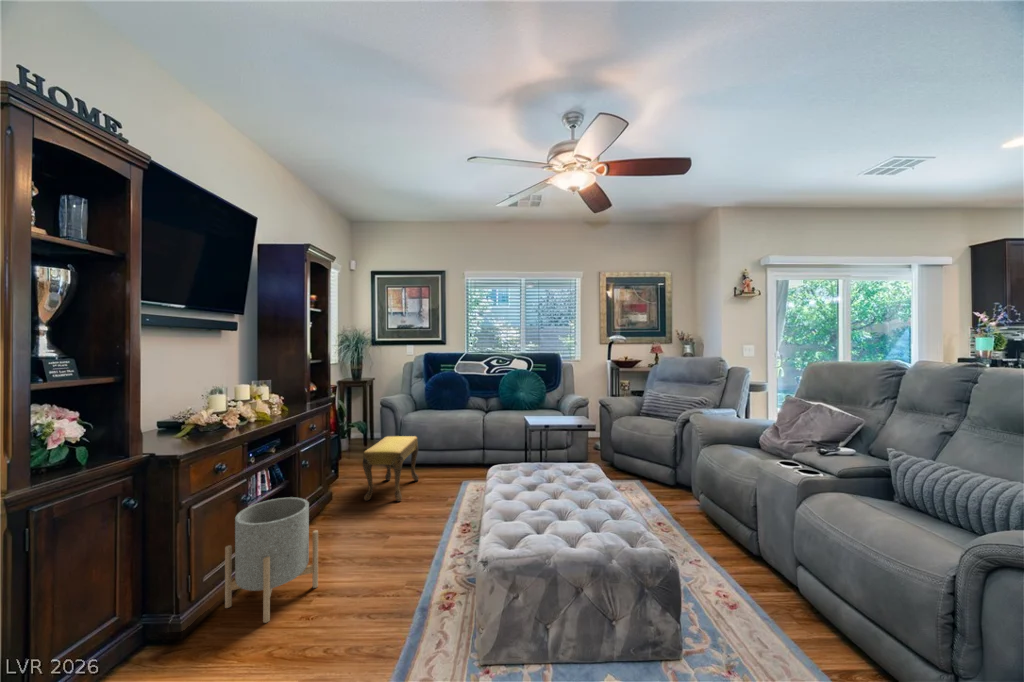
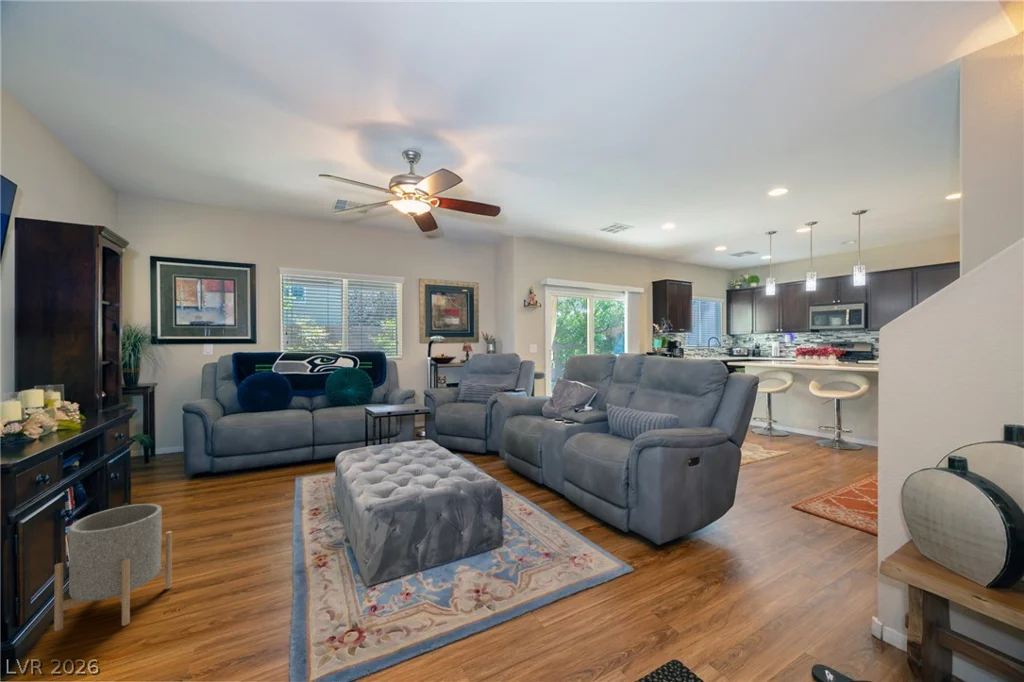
footstool: present [363,436,419,502] -> none [178,441,241,514]

